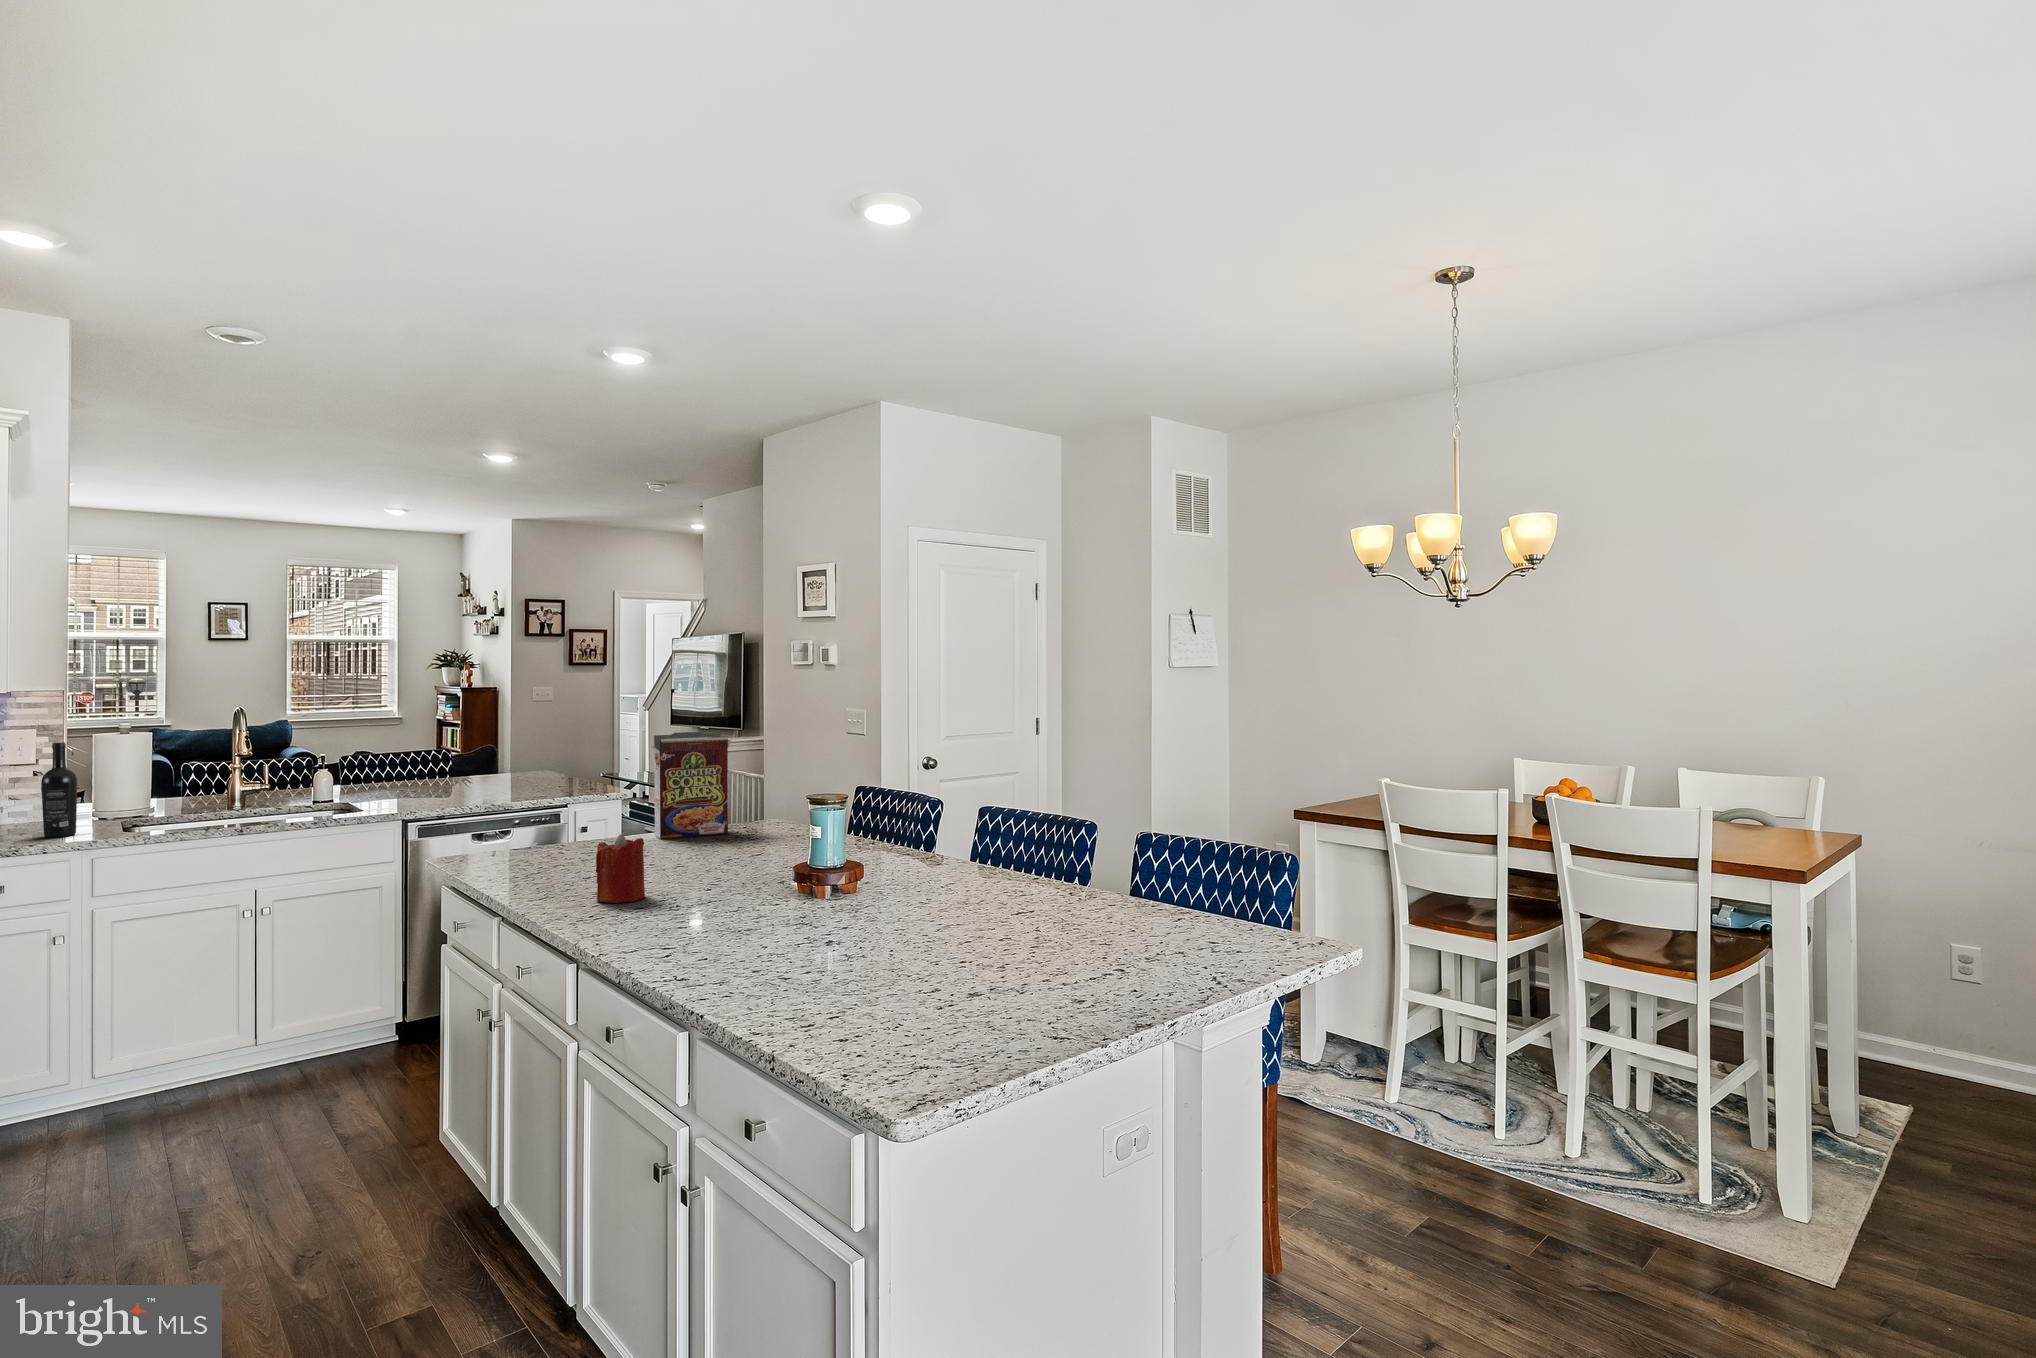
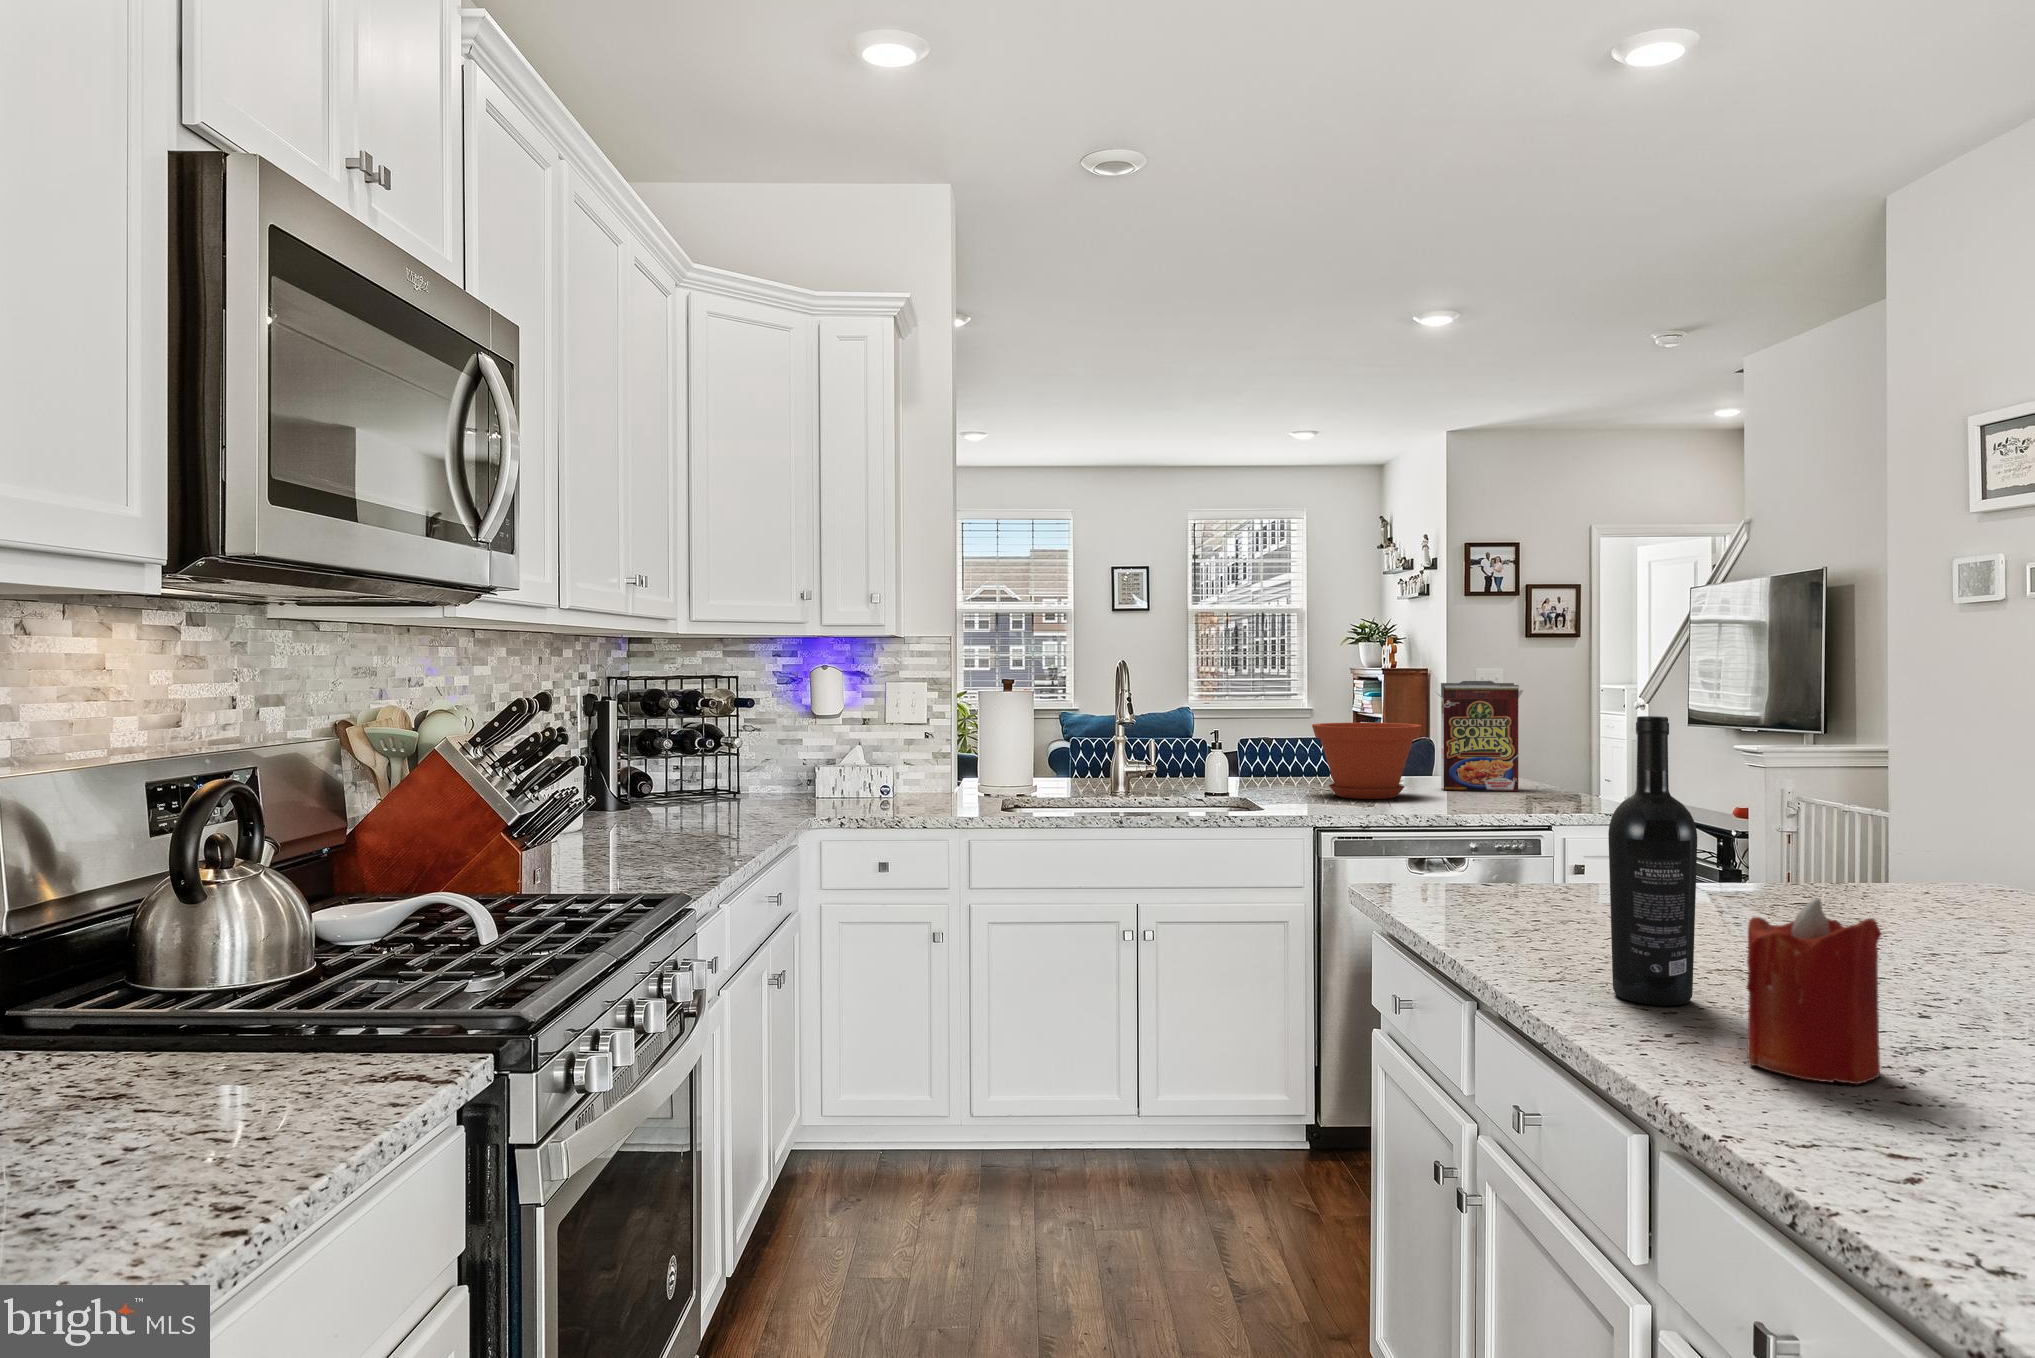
cereal box: present [649,732,732,839] -> present [1436,681,1523,791]
wine bottle: present [41,742,77,837] -> present [1608,716,1697,1005]
plant pot: none [400,744,481,796] -> present [1312,723,1421,799]

